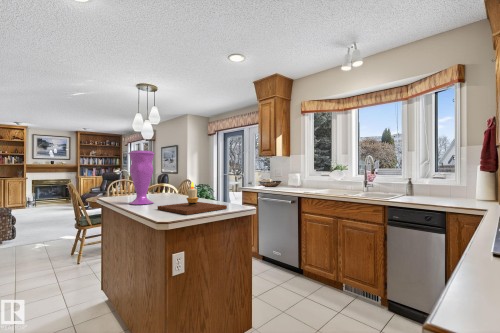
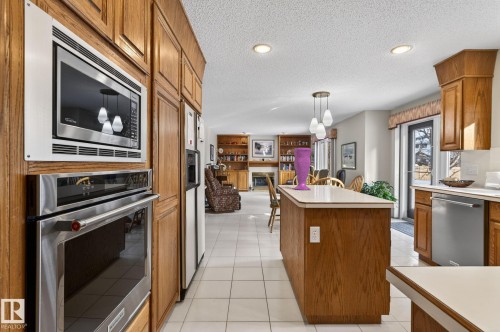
candle: present [158,182,227,215] -> none [308,173,366,198]

